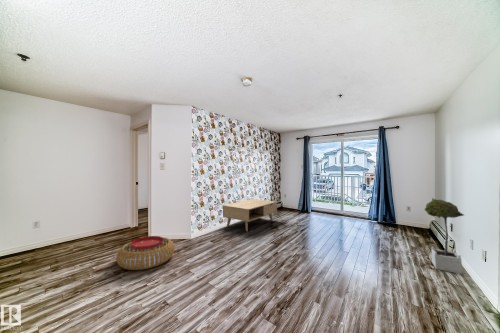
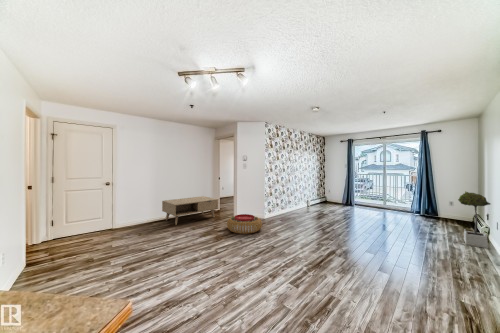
coffee table: present [222,199,277,231] -> present [162,196,218,225]

